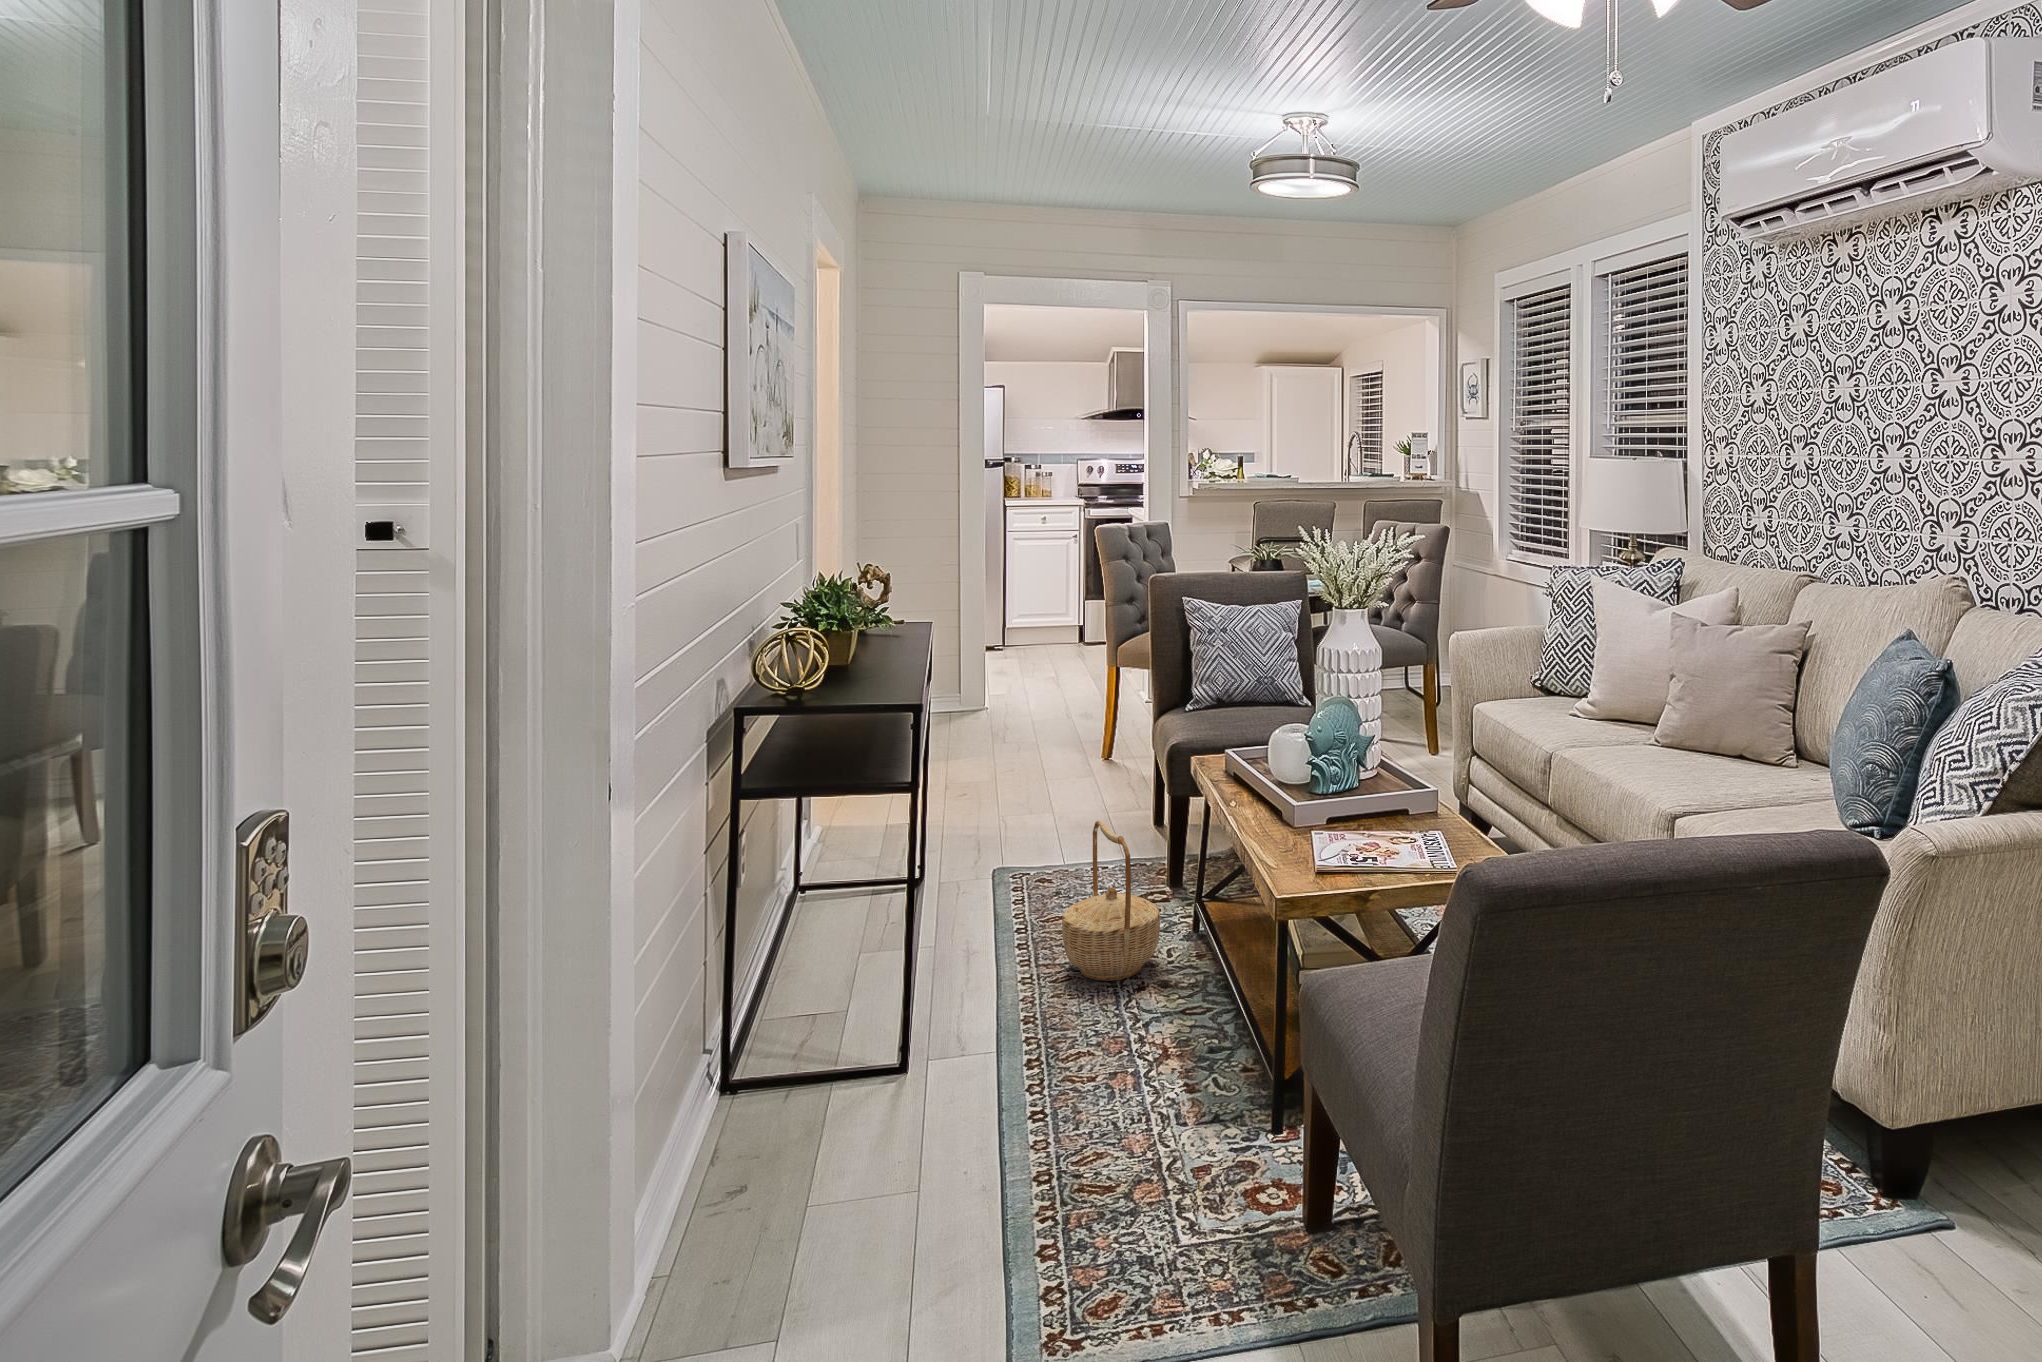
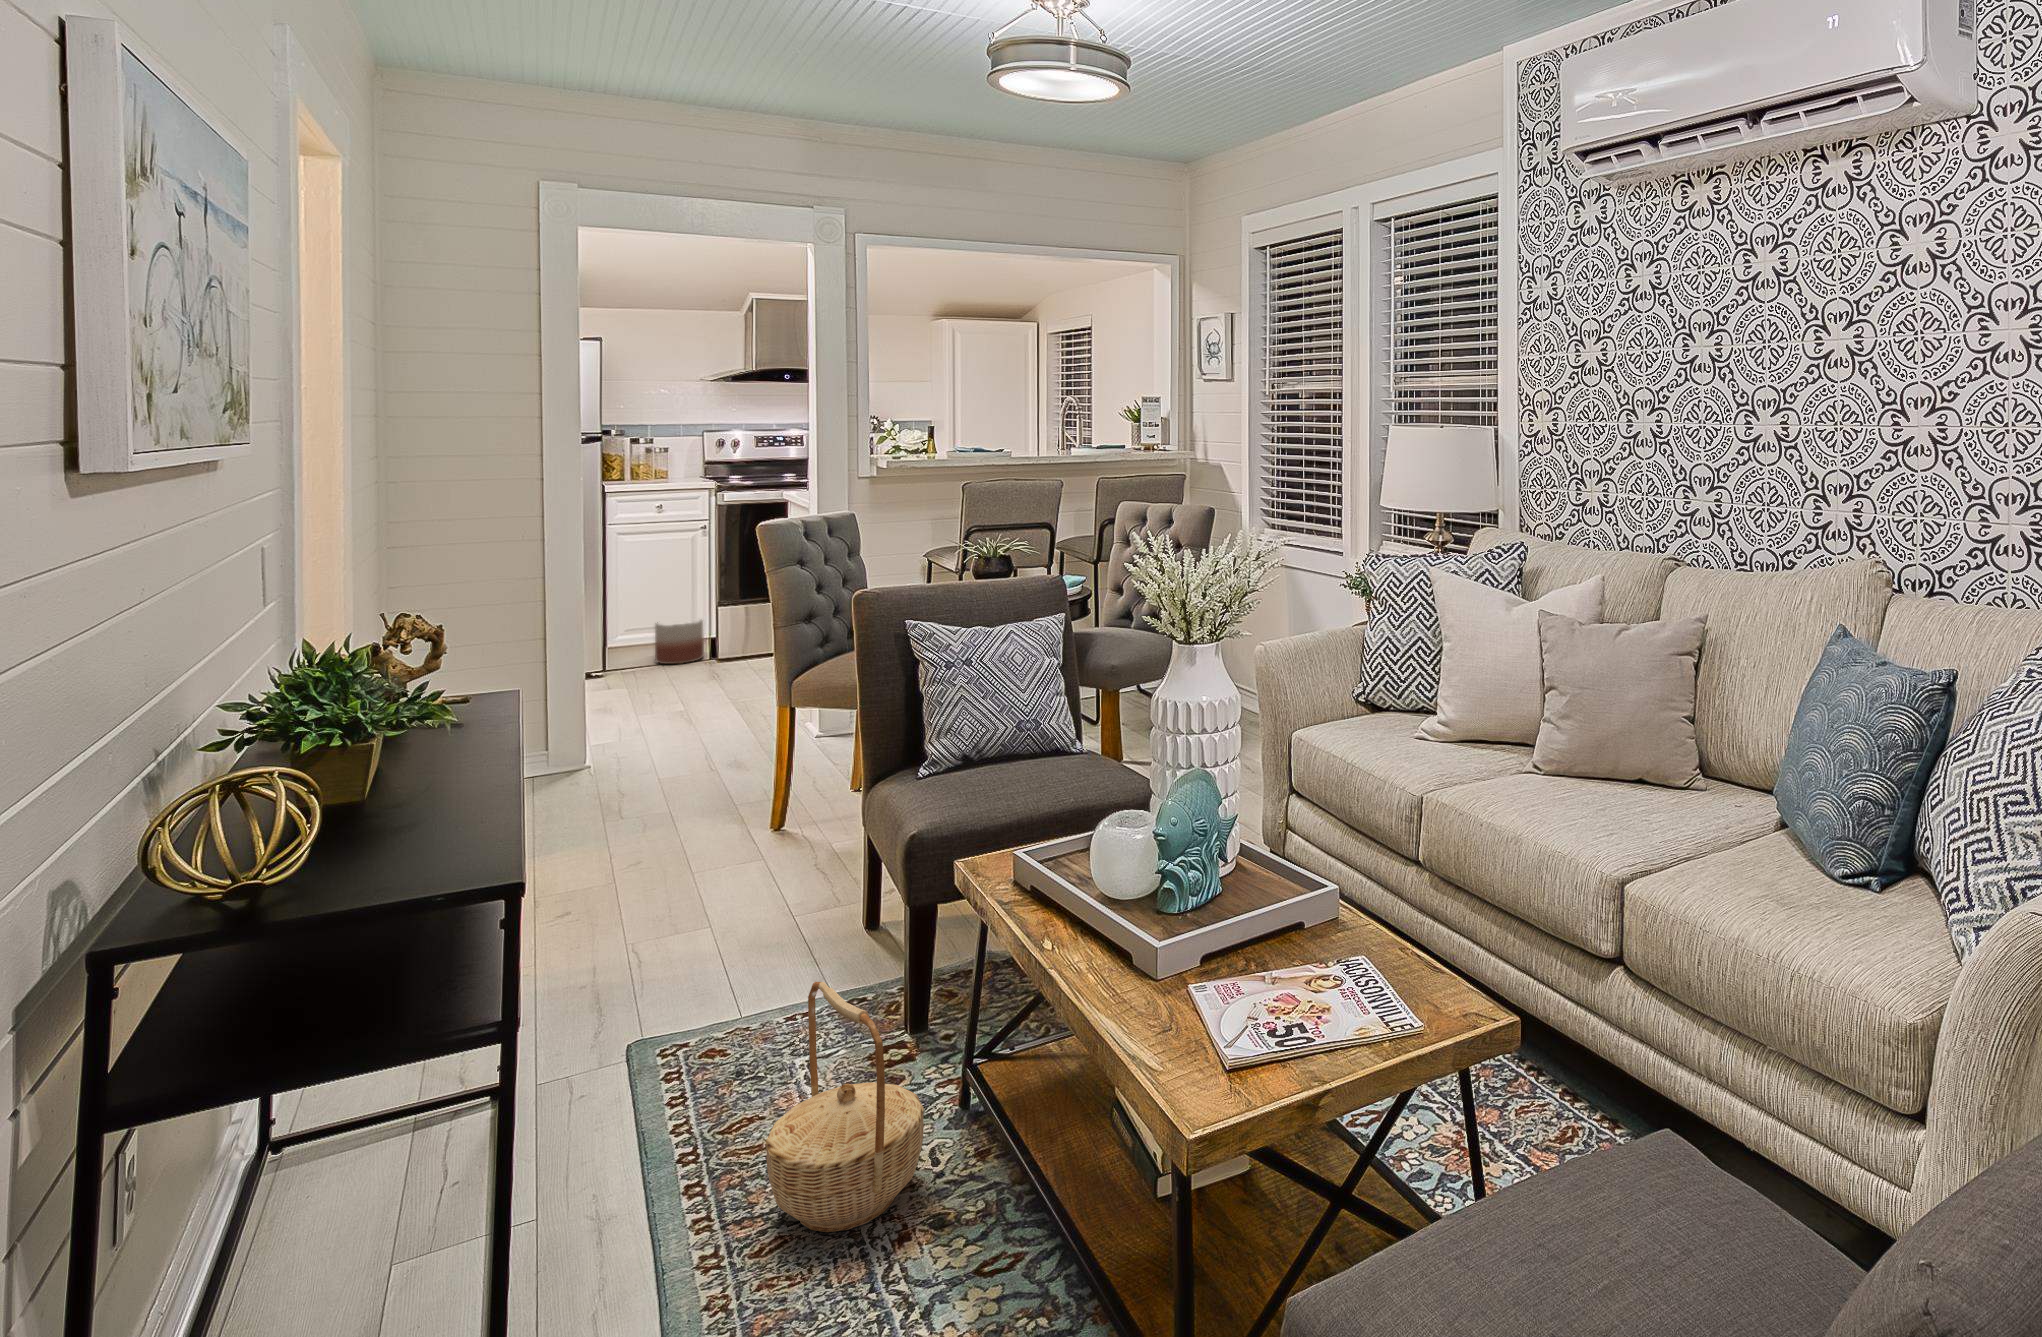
planter: none [1039,609,1074,645] -> present [655,620,704,664]

